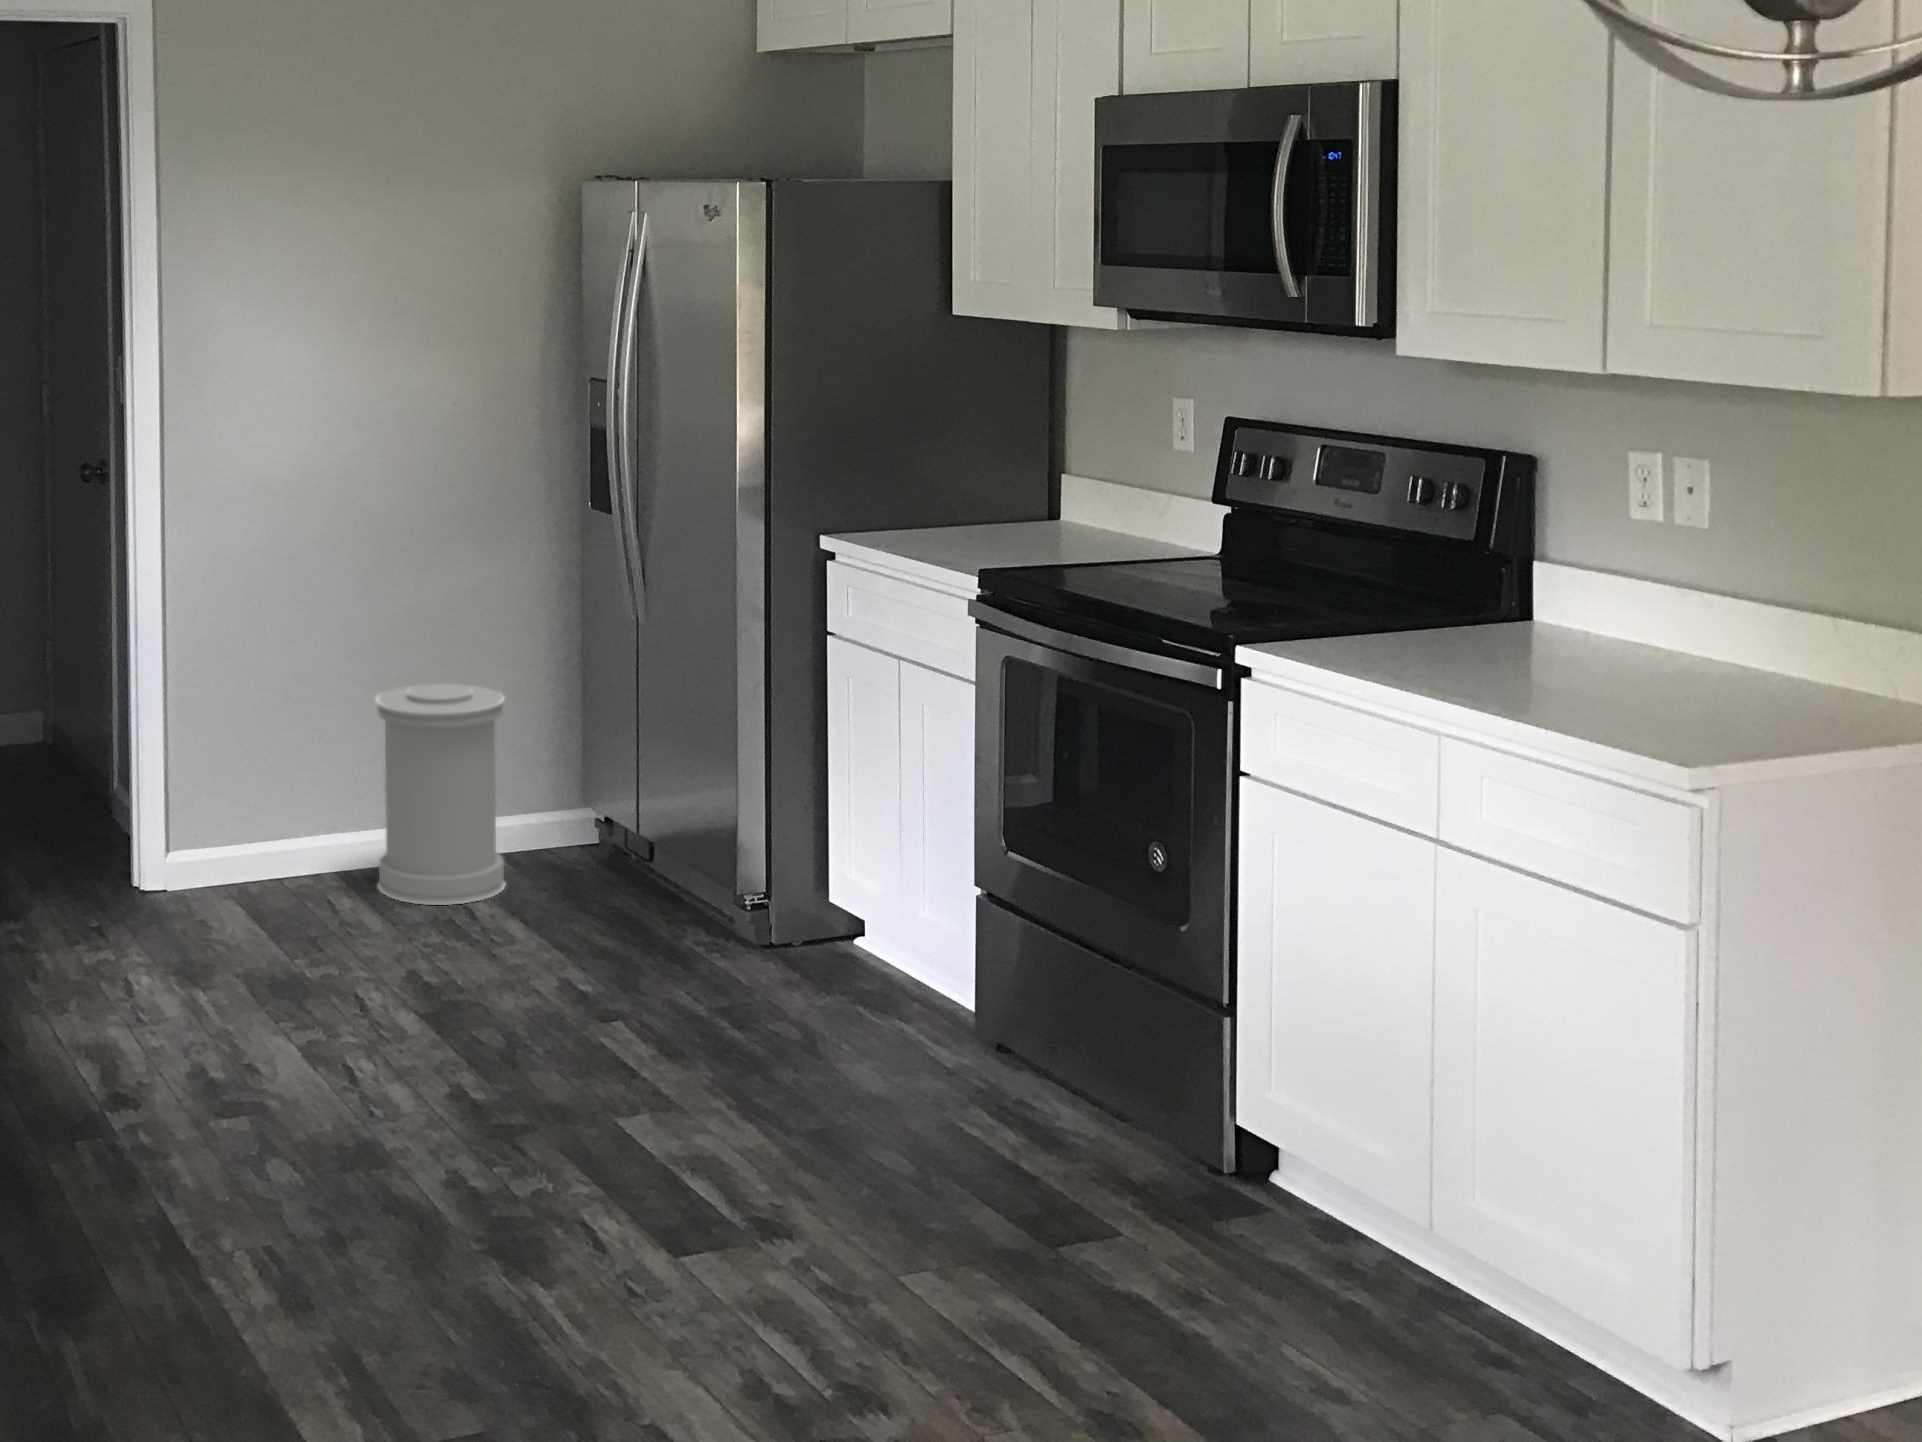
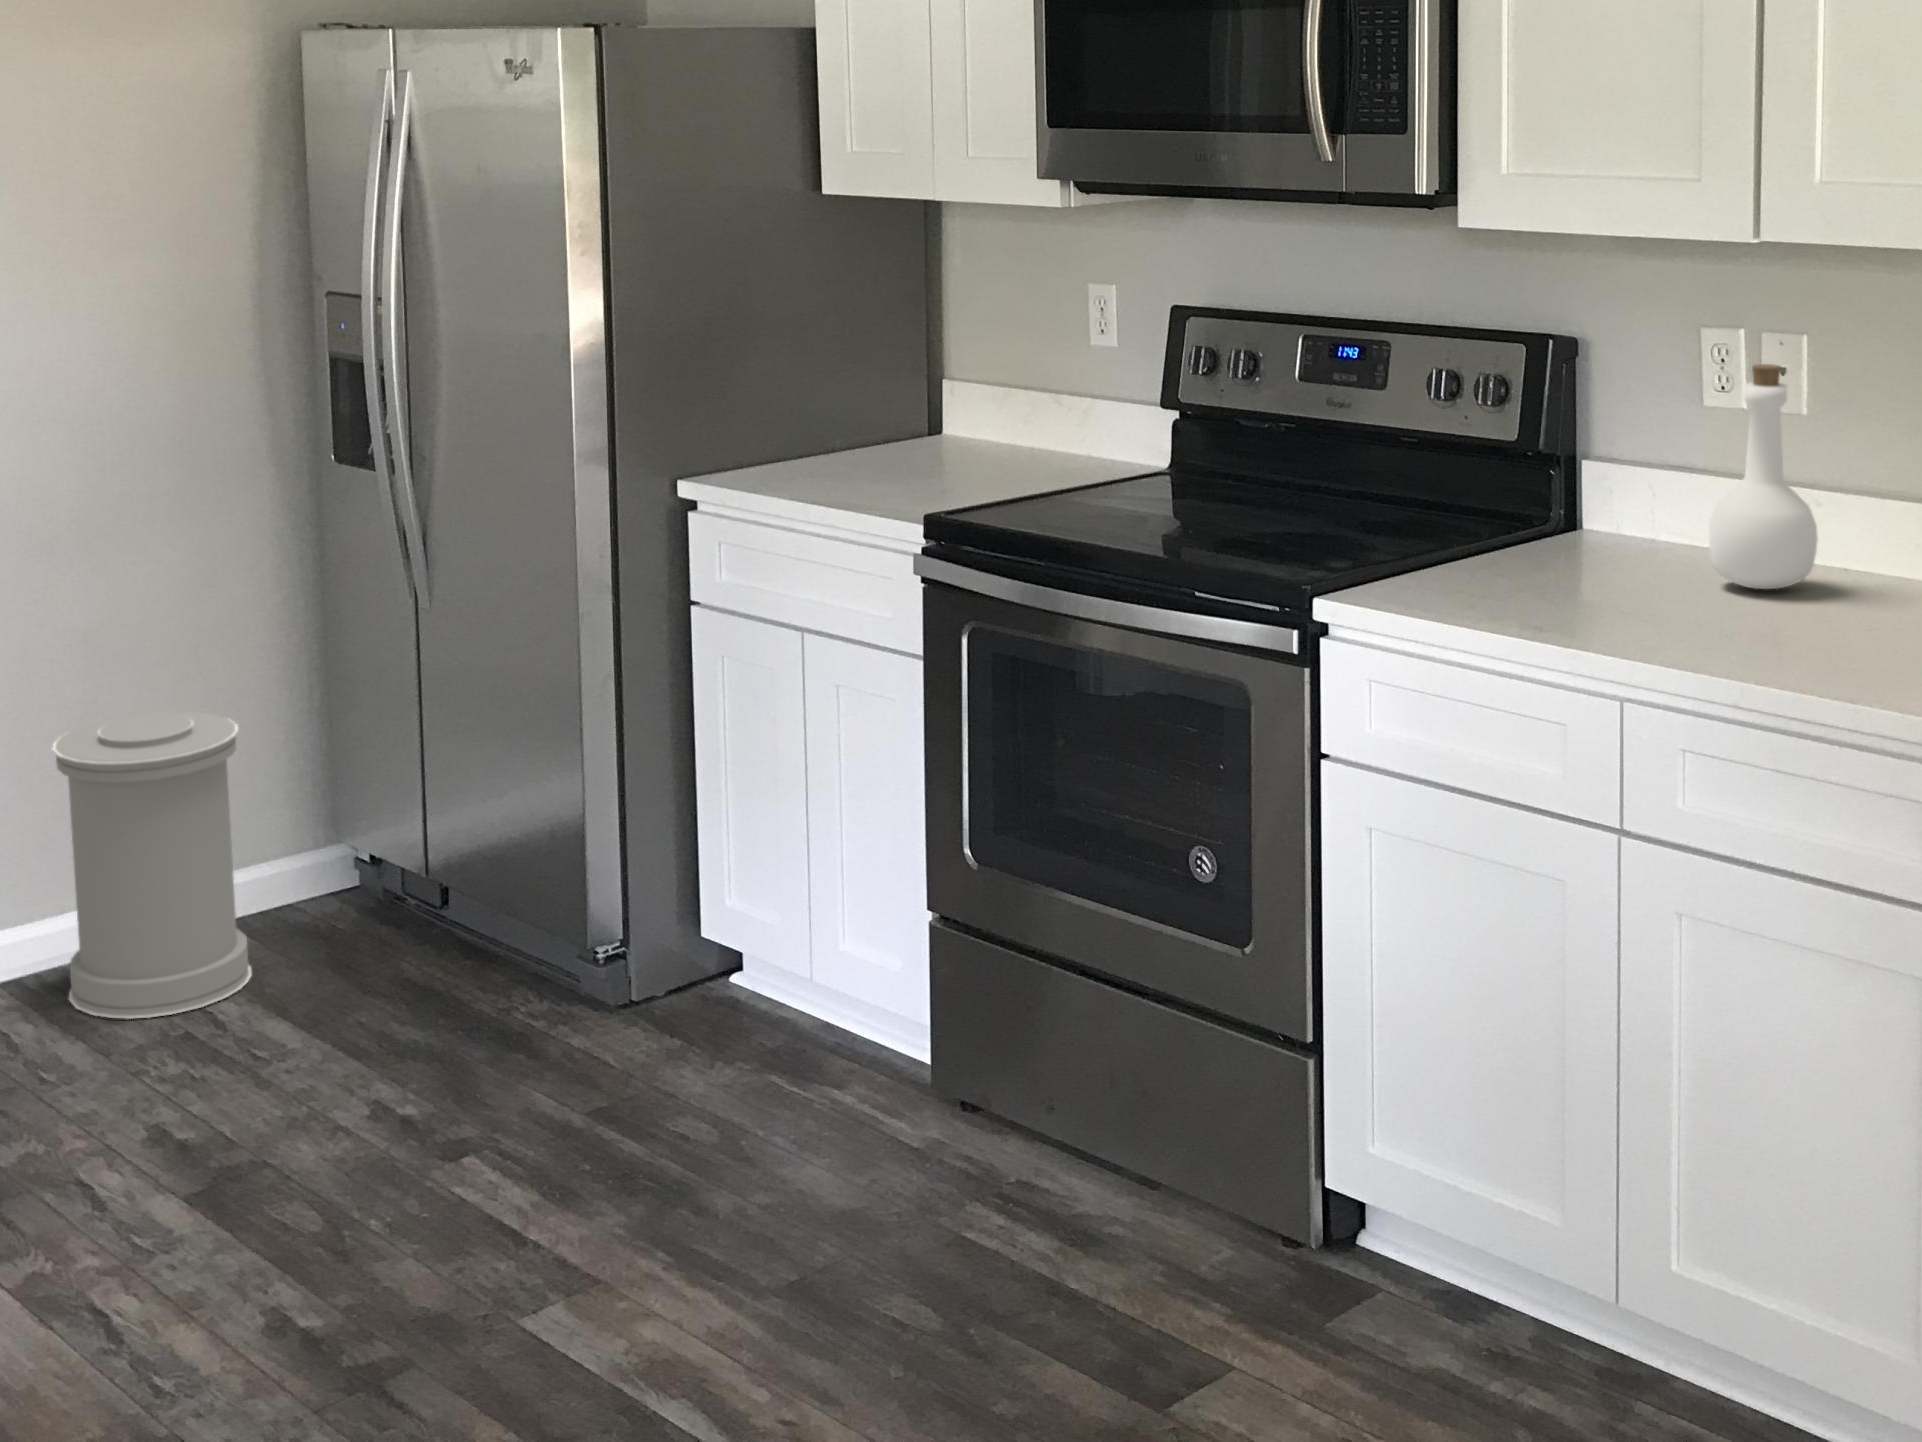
bottle: none [1589,479,1688,670] -> present [1709,364,1818,589]

